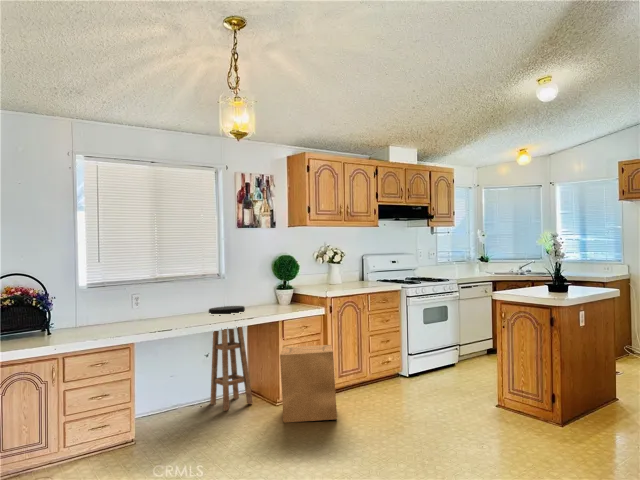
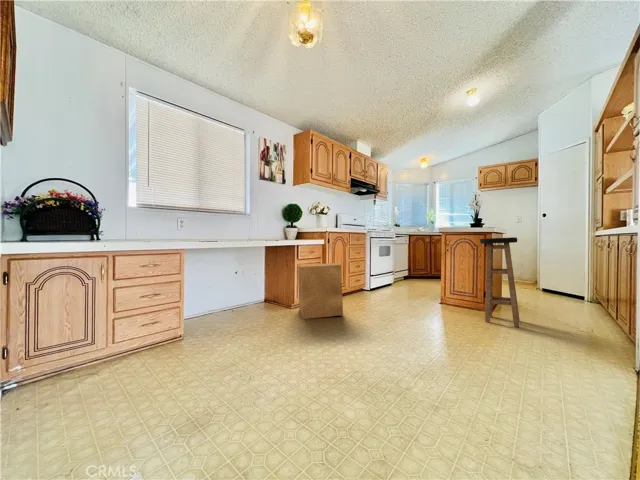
bar stool: present [209,306,253,411] -> present [480,237,520,327]

